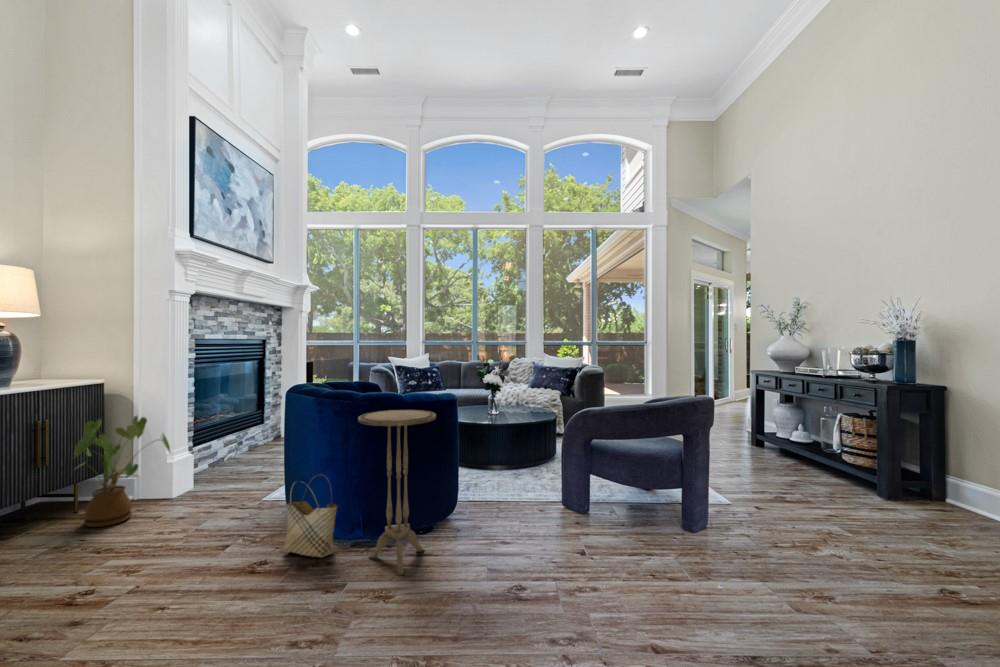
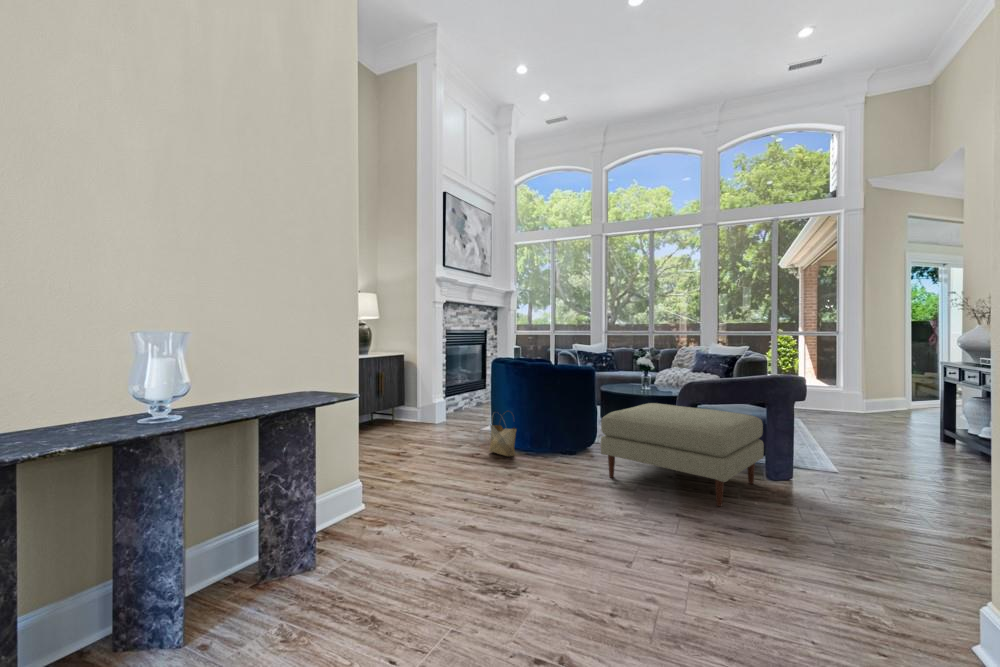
side table: present [358,410,436,576] -> none [526,375,572,469]
house plant: present [74,416,170,527] -> none [392,374,435,431]
ottoman: none [493,440,704,603] -> present [601,403,764,506]

